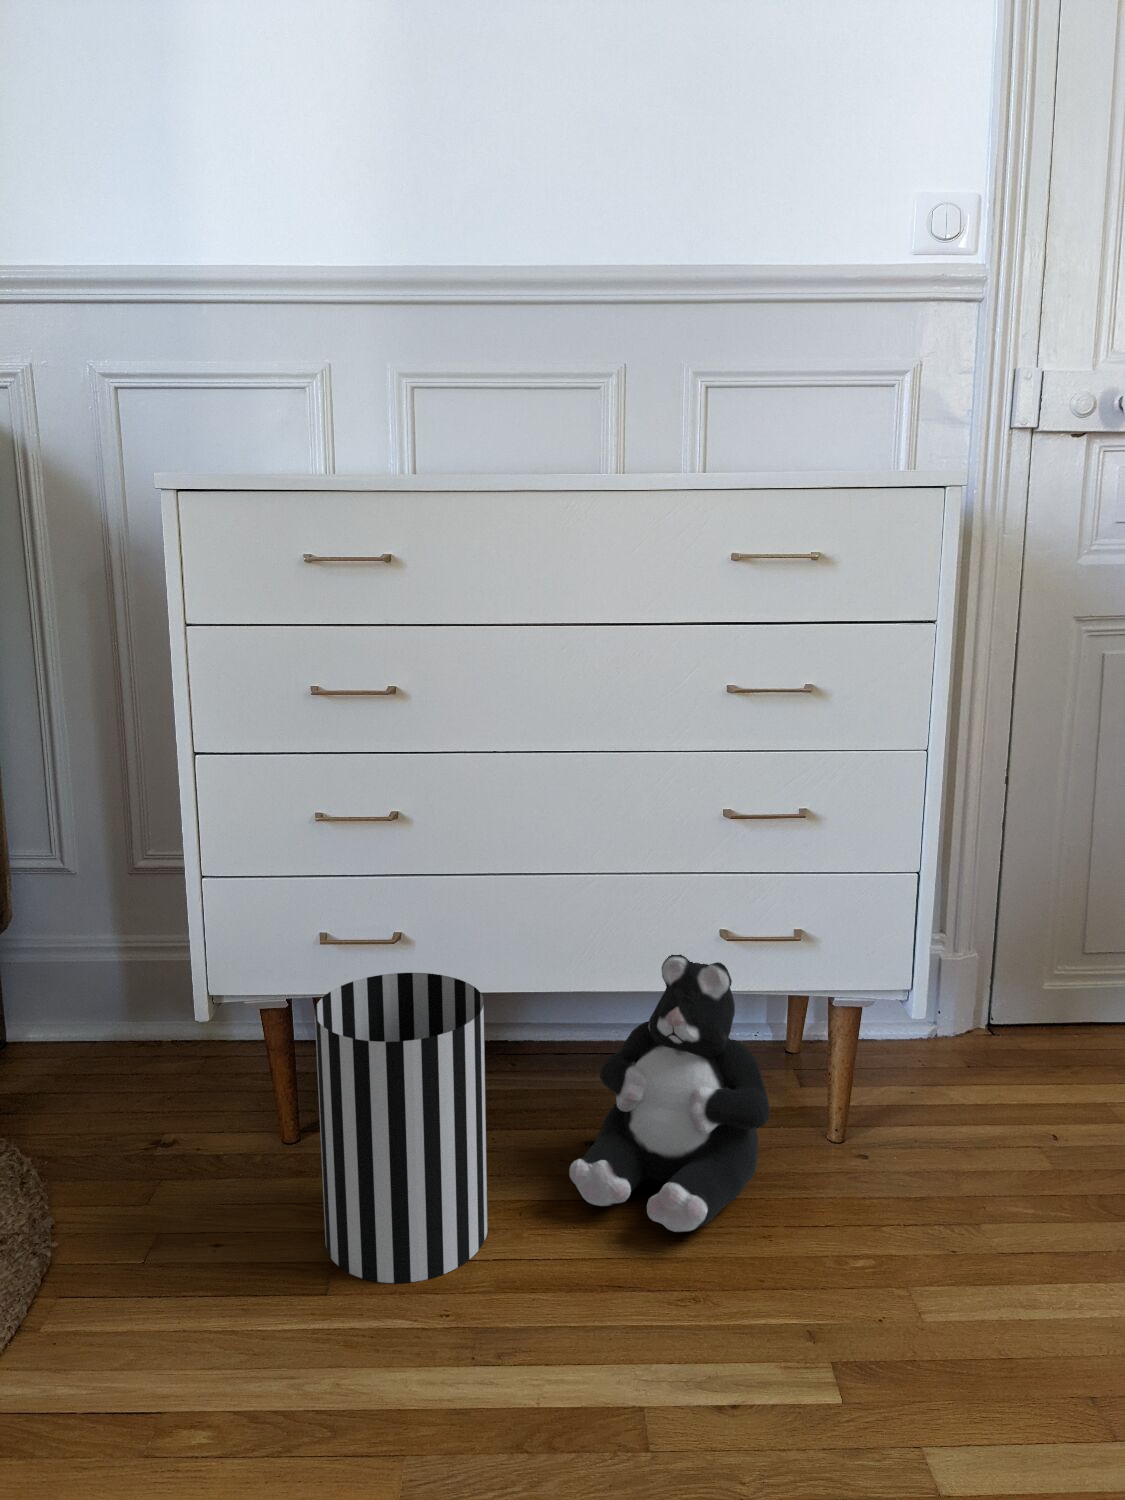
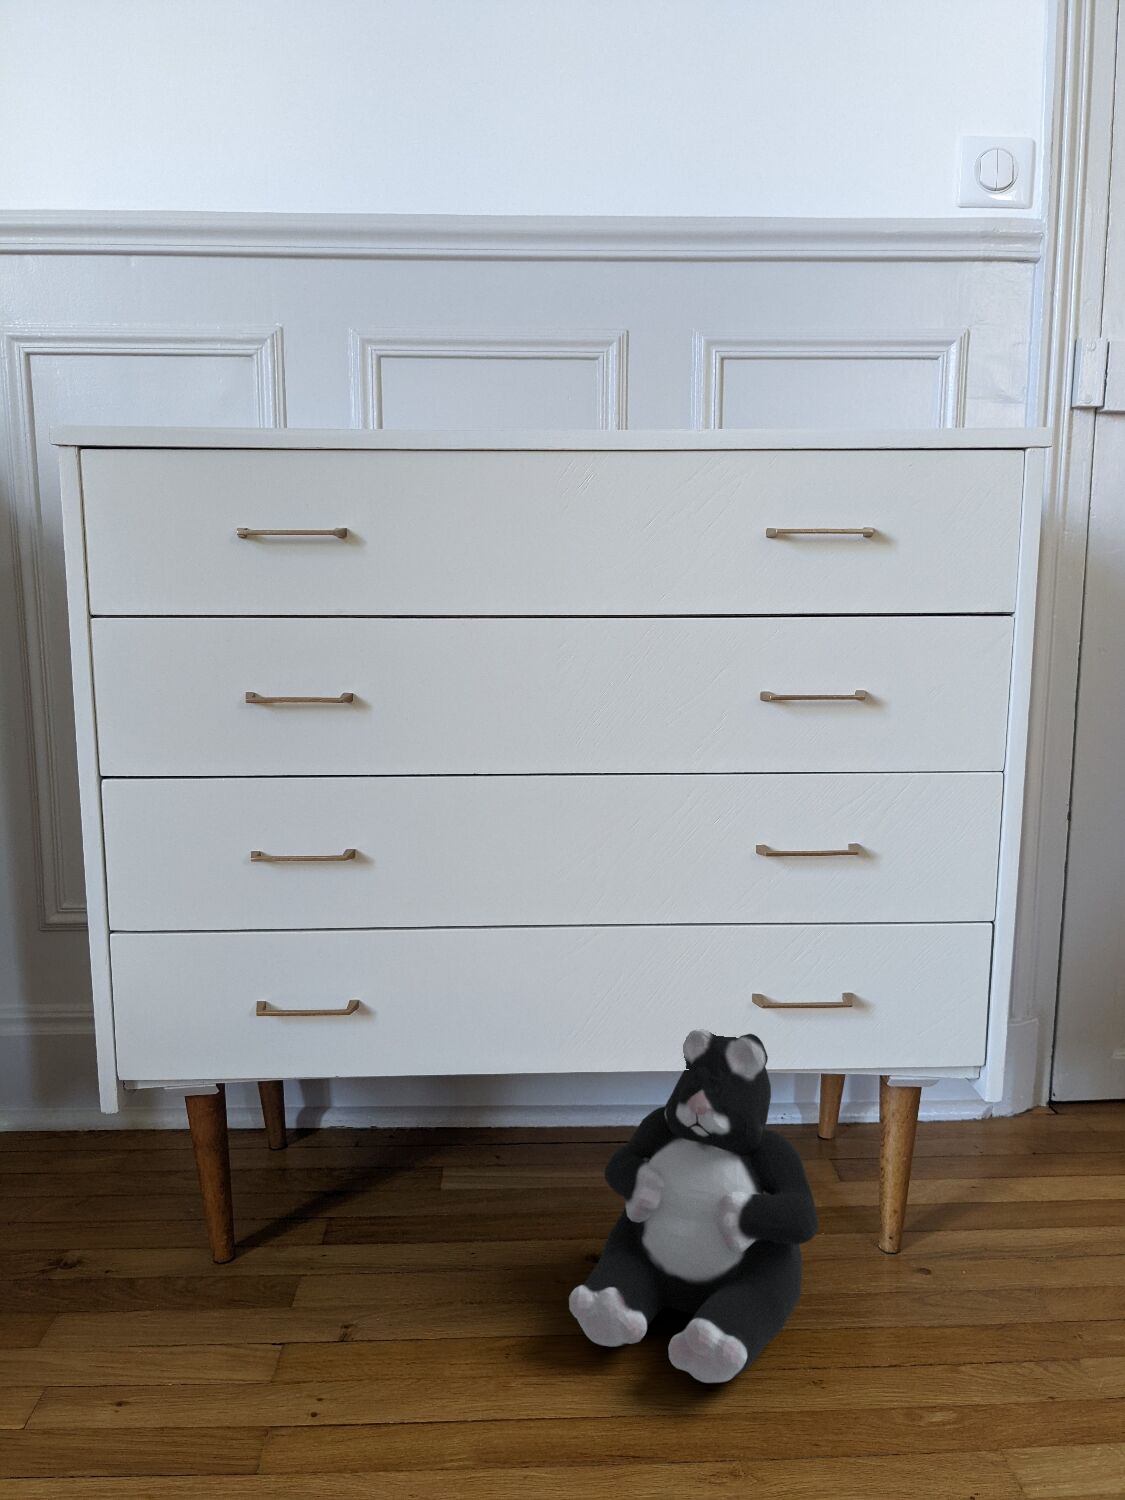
wastebasket: present [315,973,488,1283] -> none [245,1050,466,1461]

